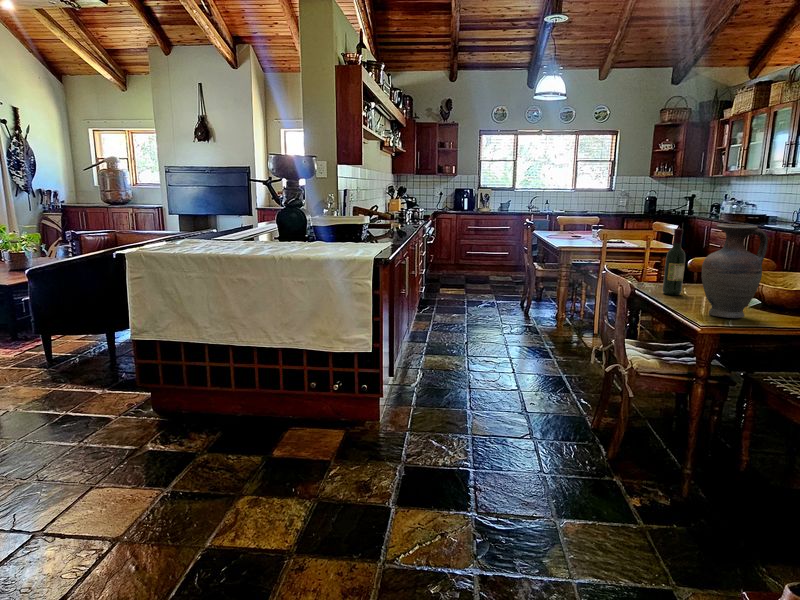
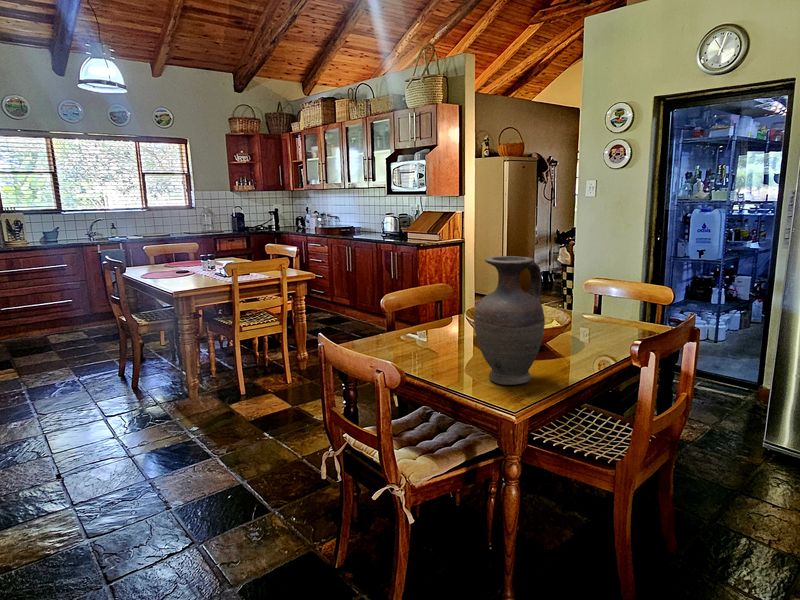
wine bottle: present [662,229,685,295] -> none [393,264,417,355]

